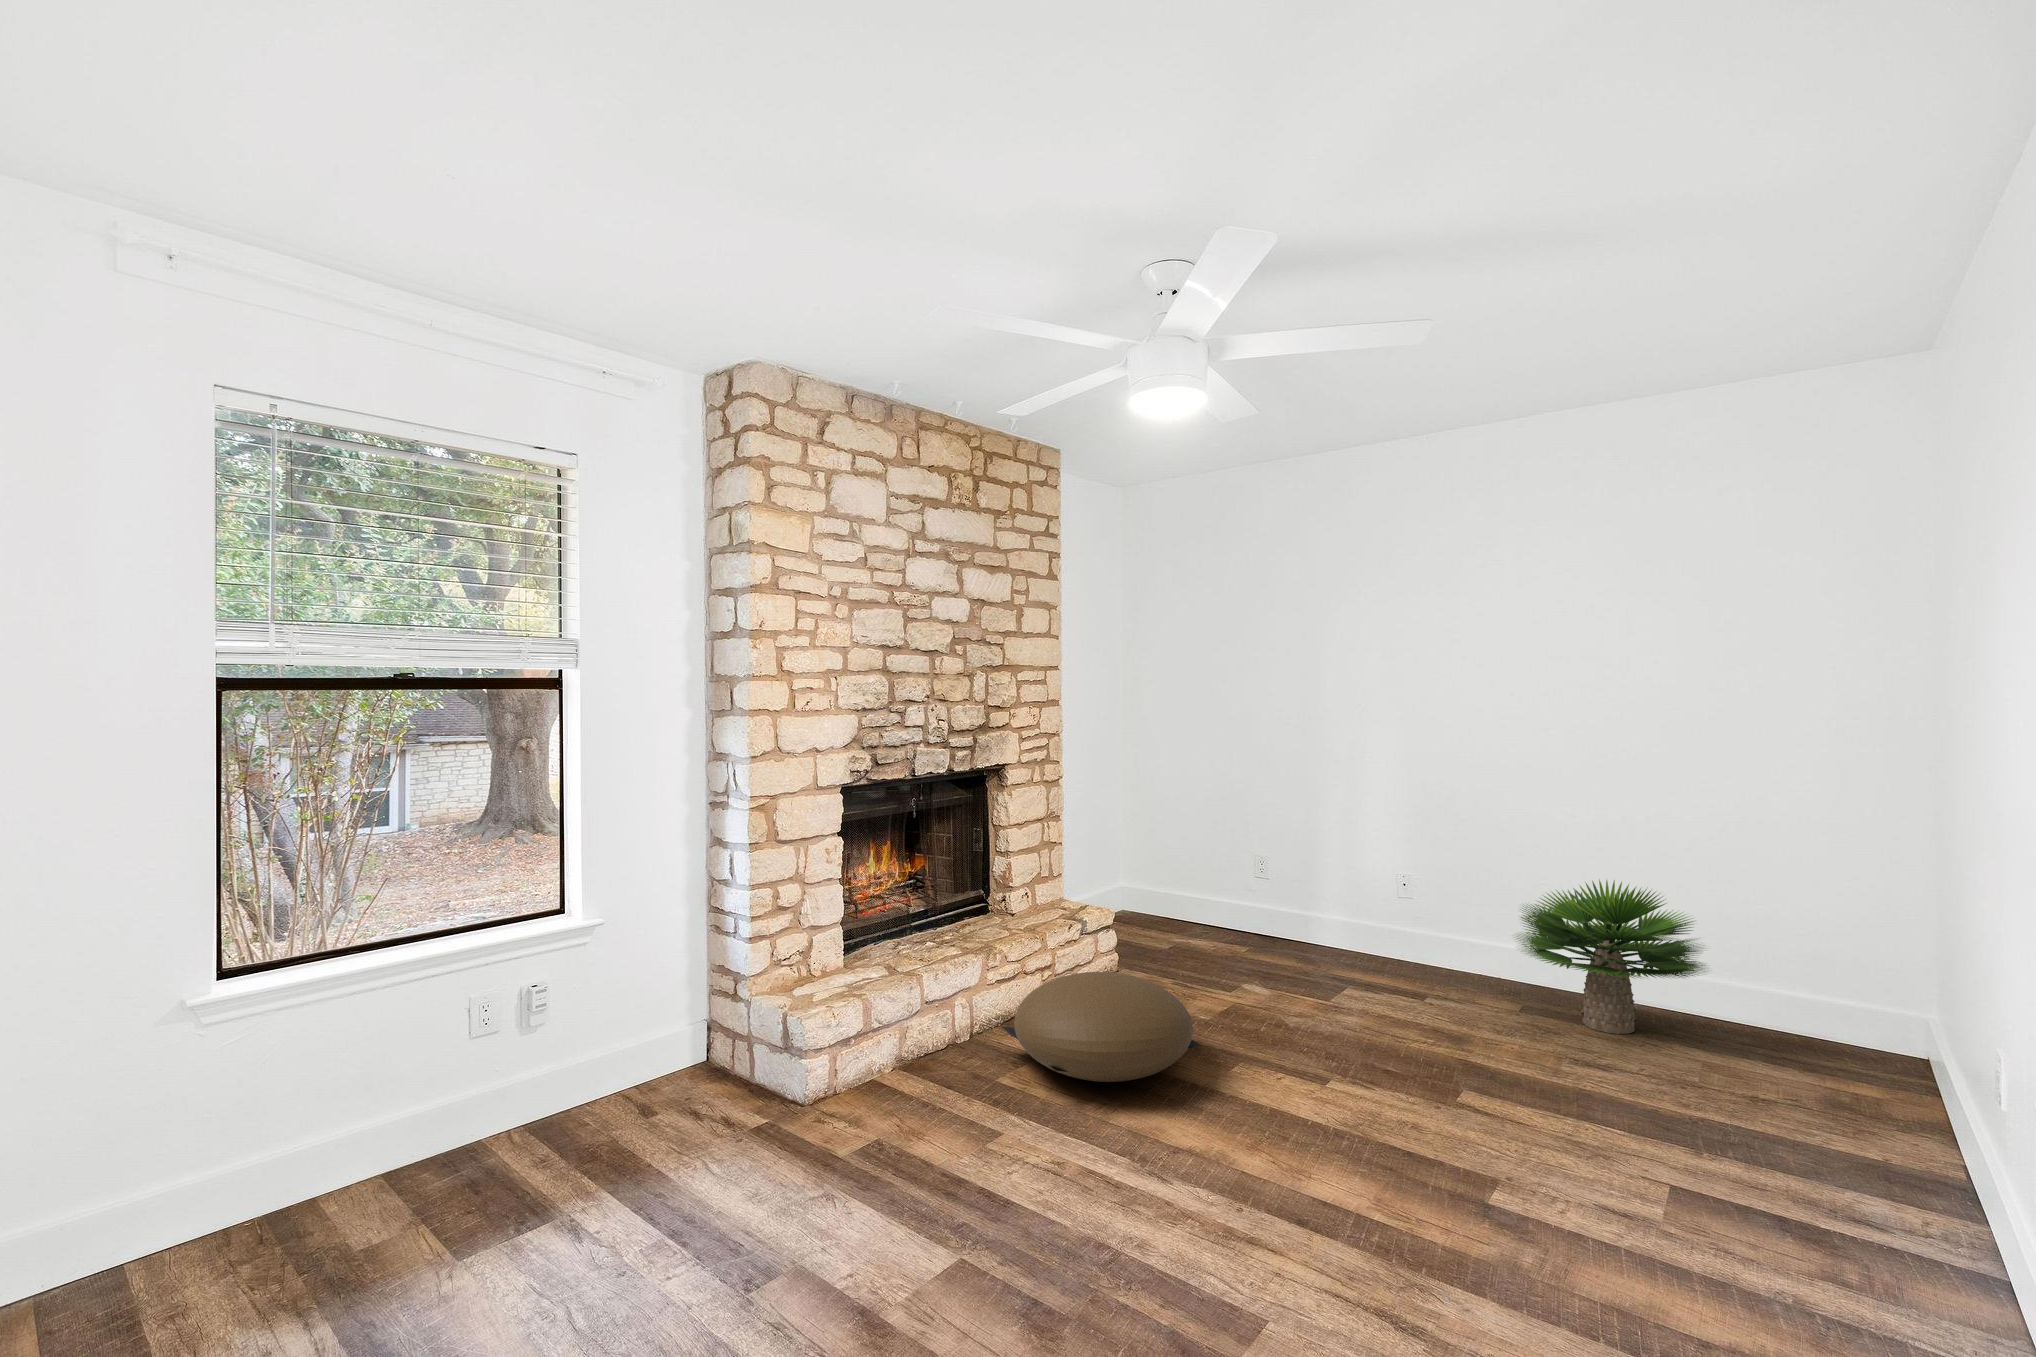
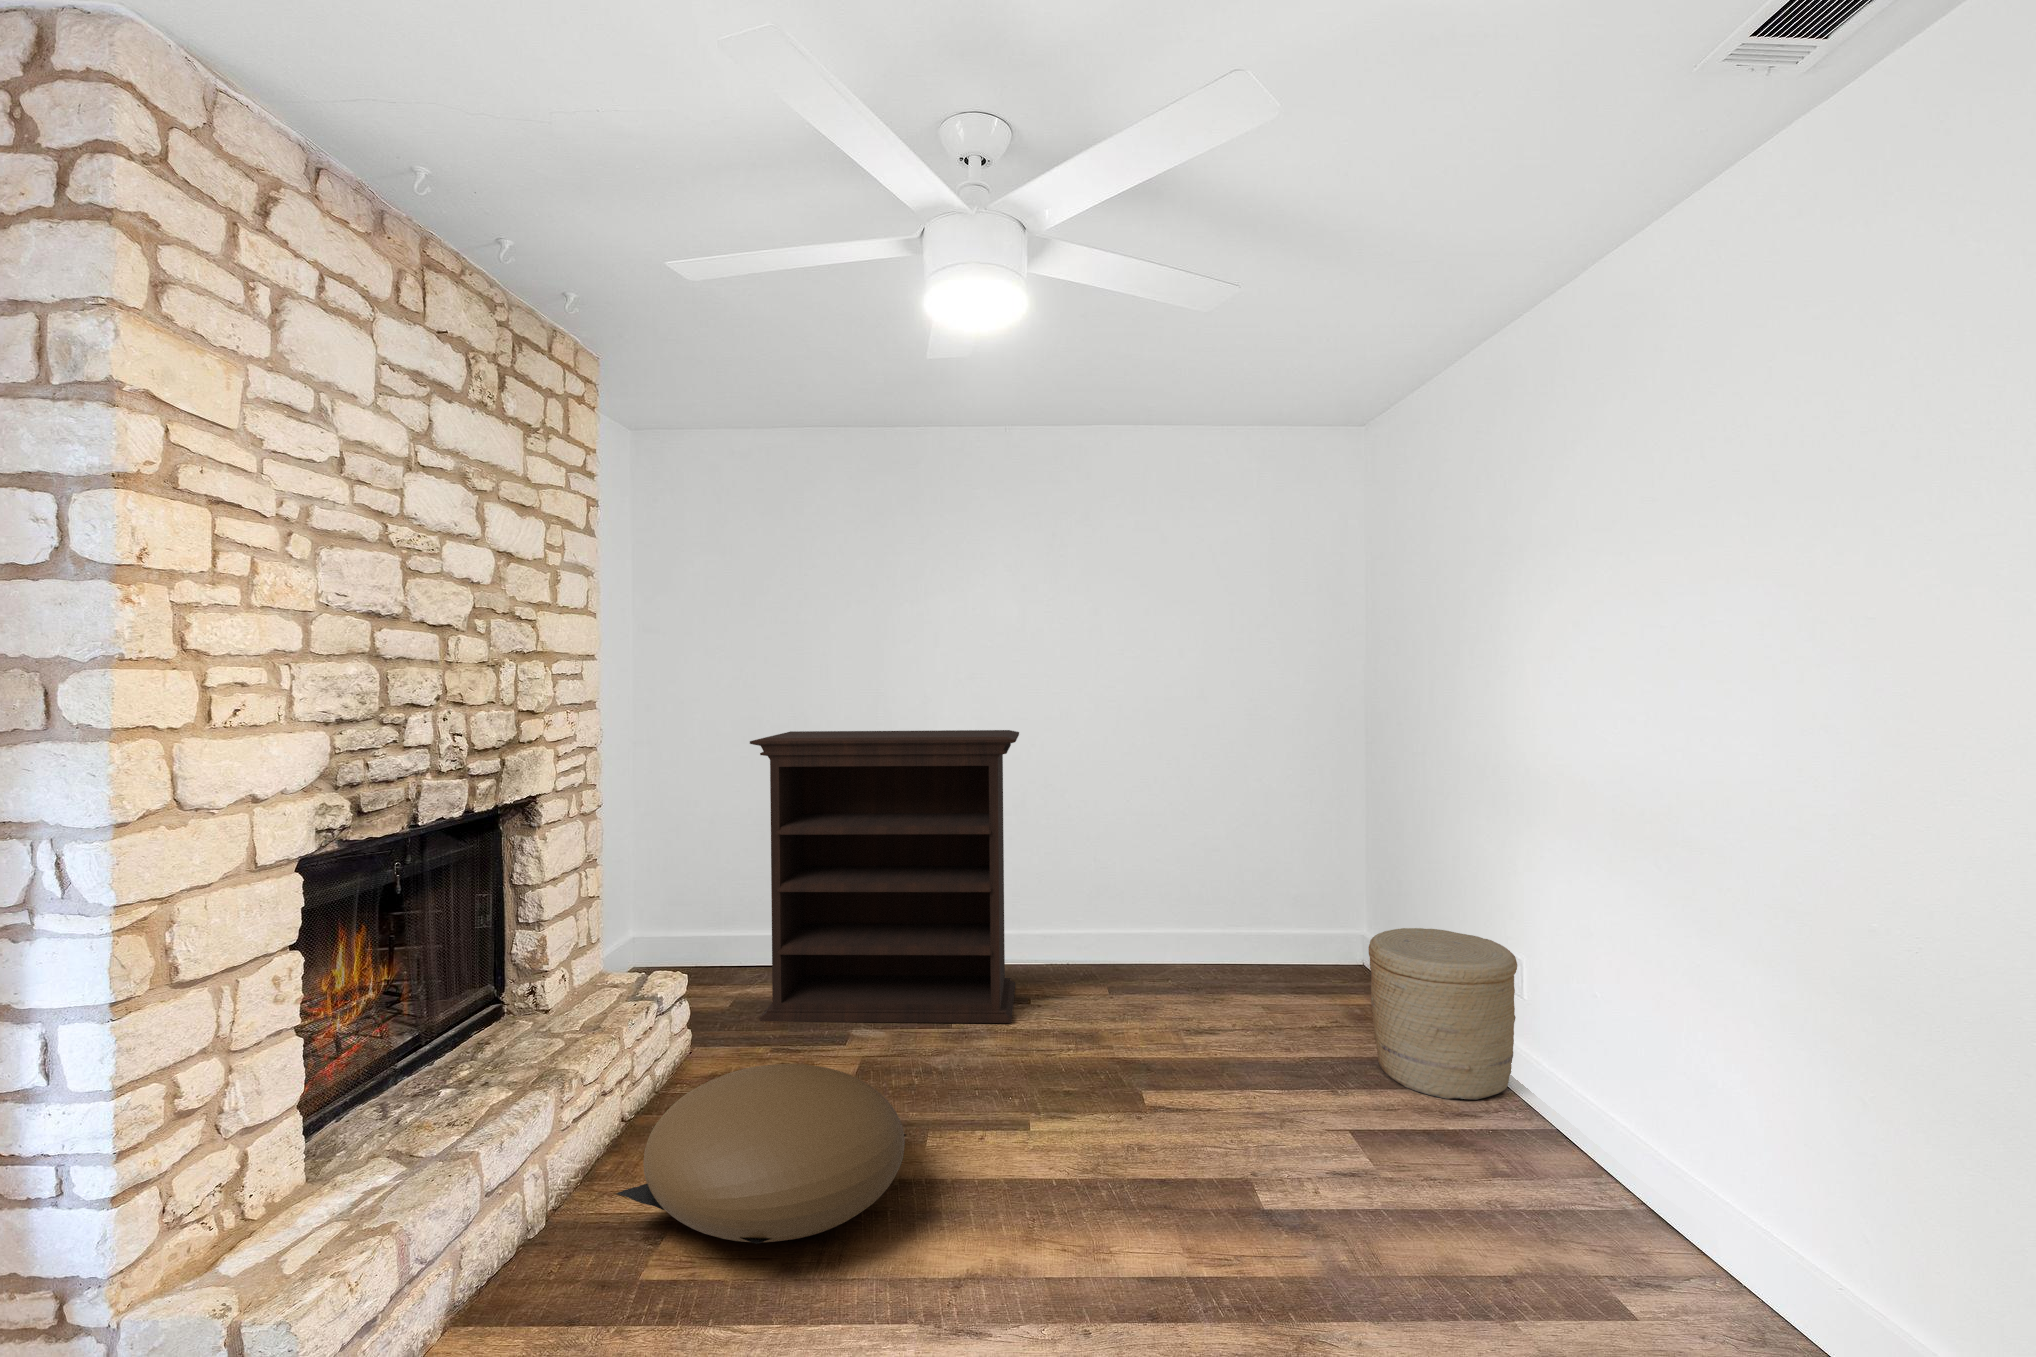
bookshelf: none [1172,730,1425,1008] -> present [750,730,1019,1023]
potted plant: present [1517,880,1705,1034] -> none [1105,855,1274,1000]
woven basket: none [1750,983,1961,1191] -> present [1369,928,1517,1100]

